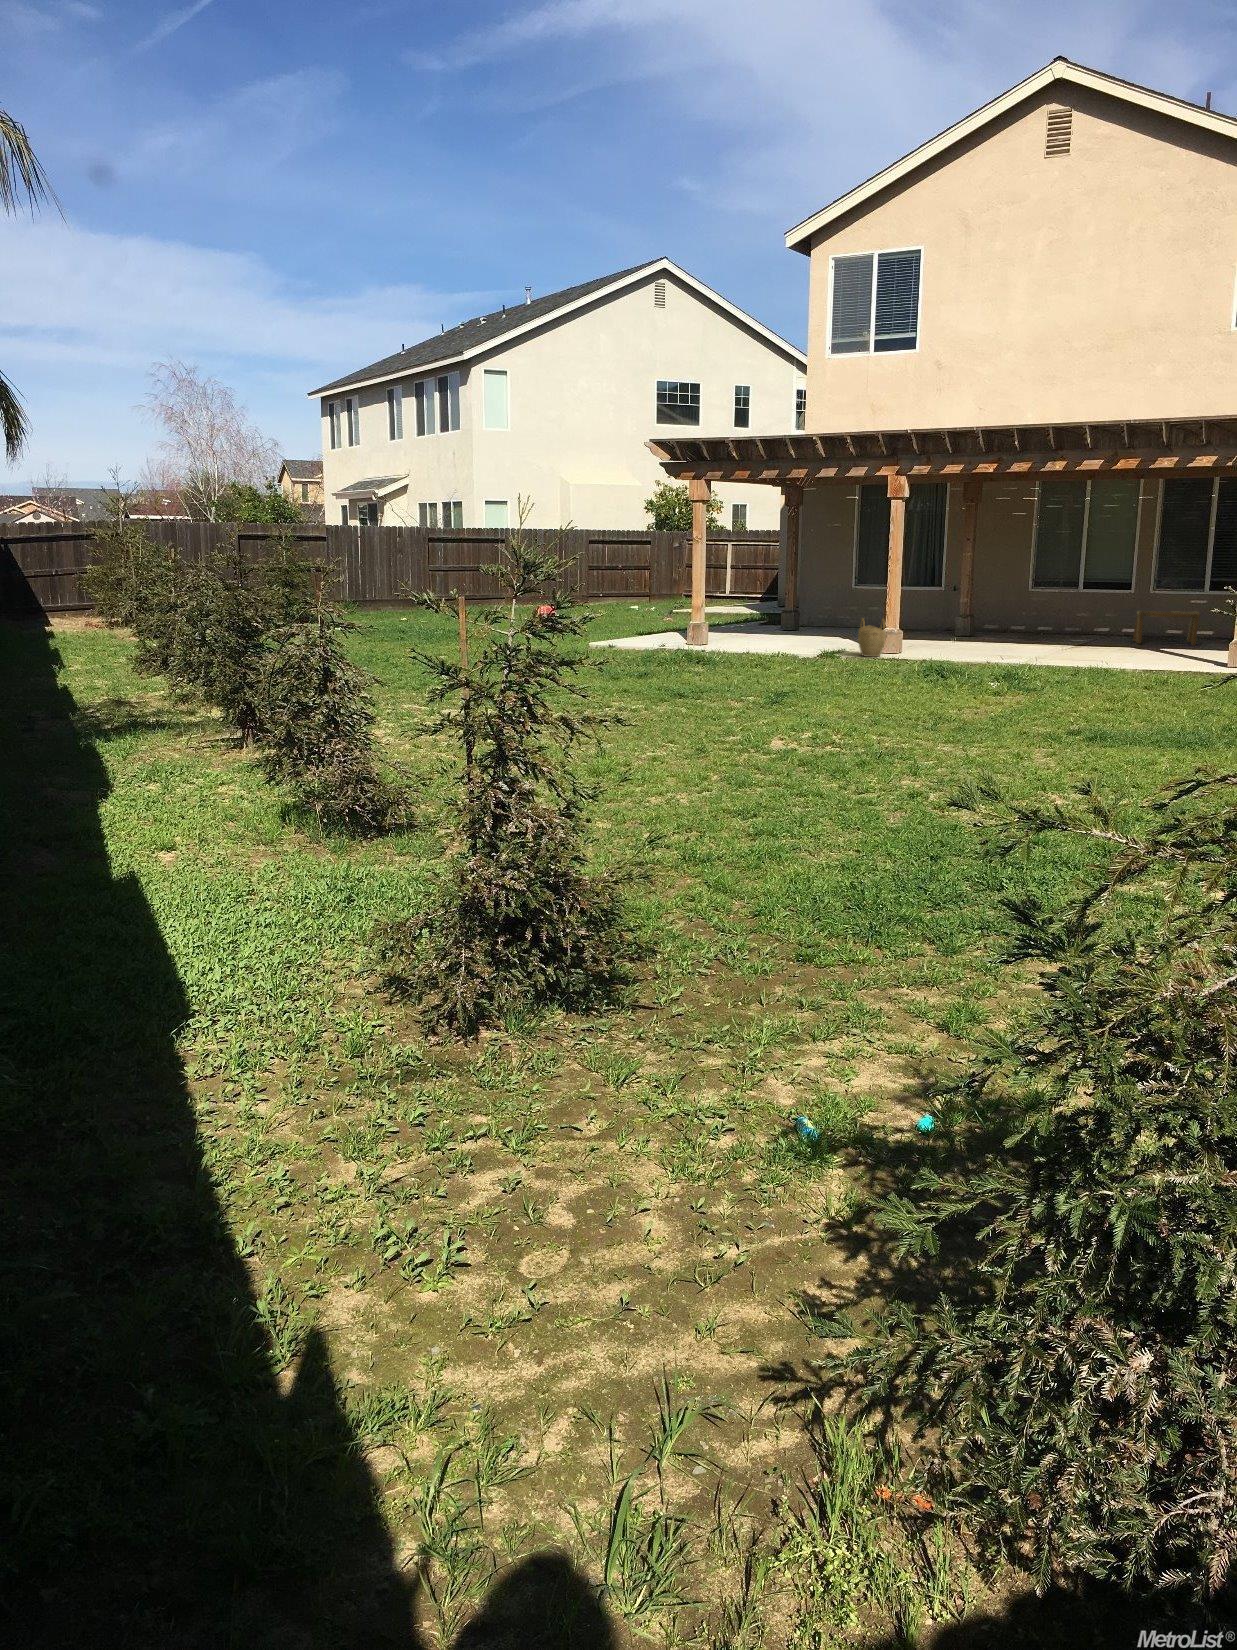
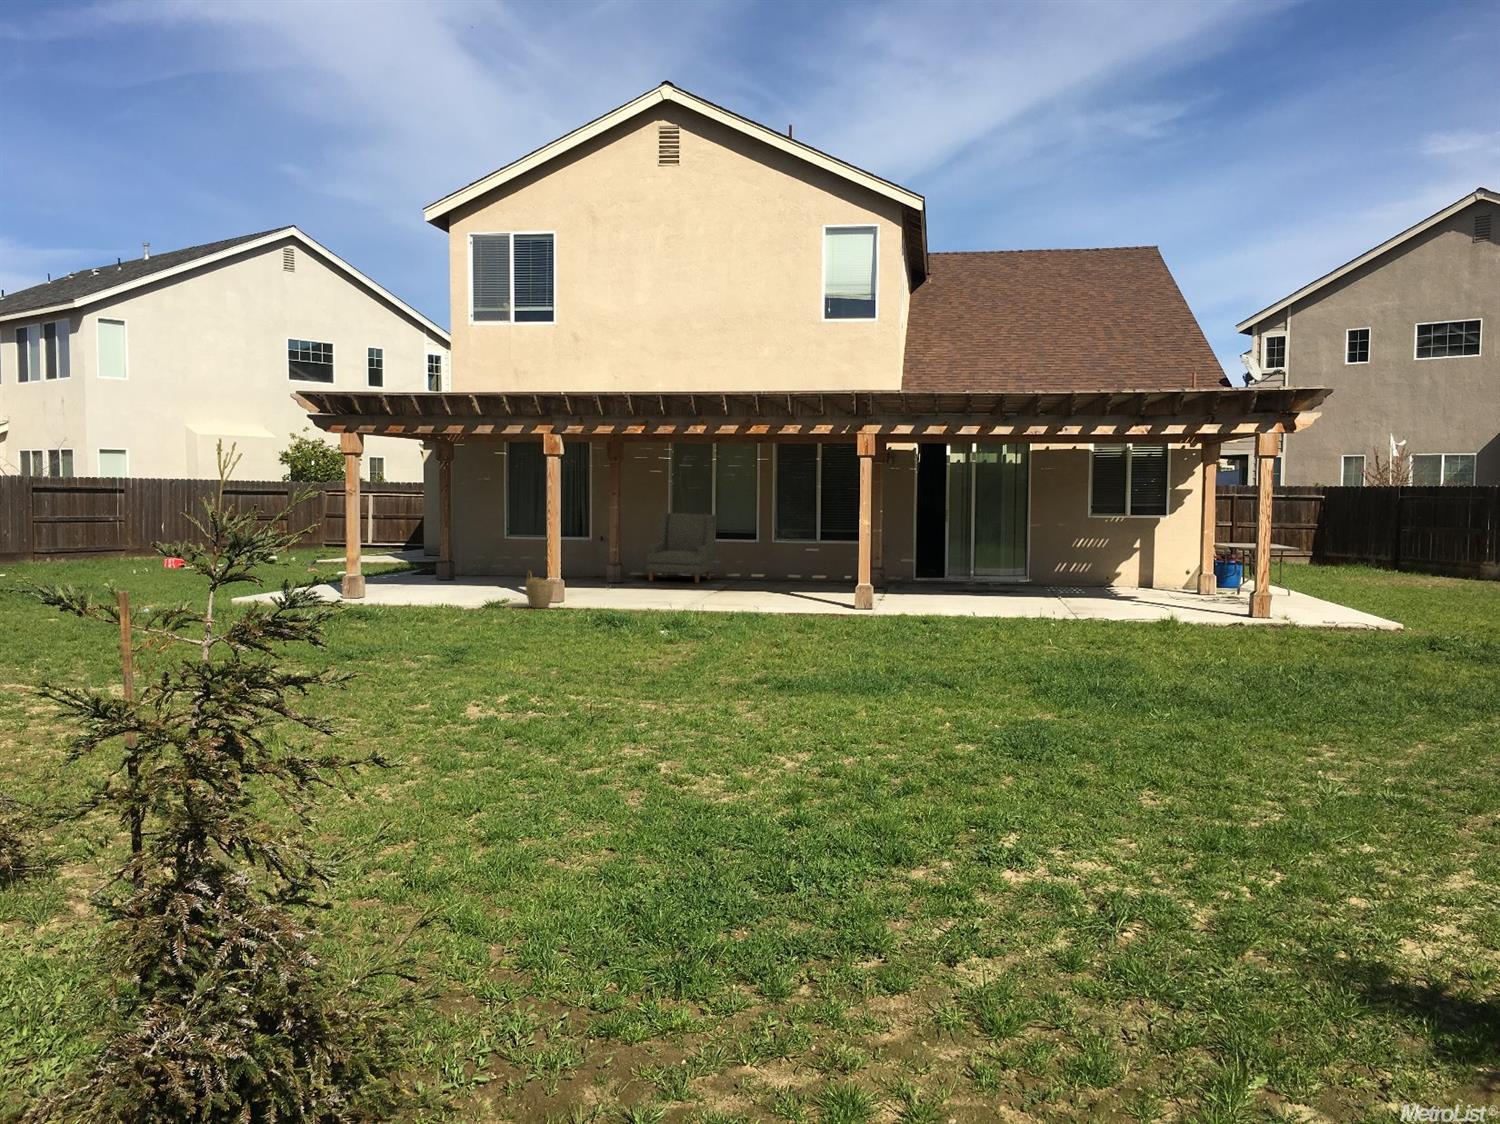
chair: none [996,563,1085,641] -> present [646,513,717,583]
bench: present [1133,611,1200,646] -> none [764,554,817,583]

